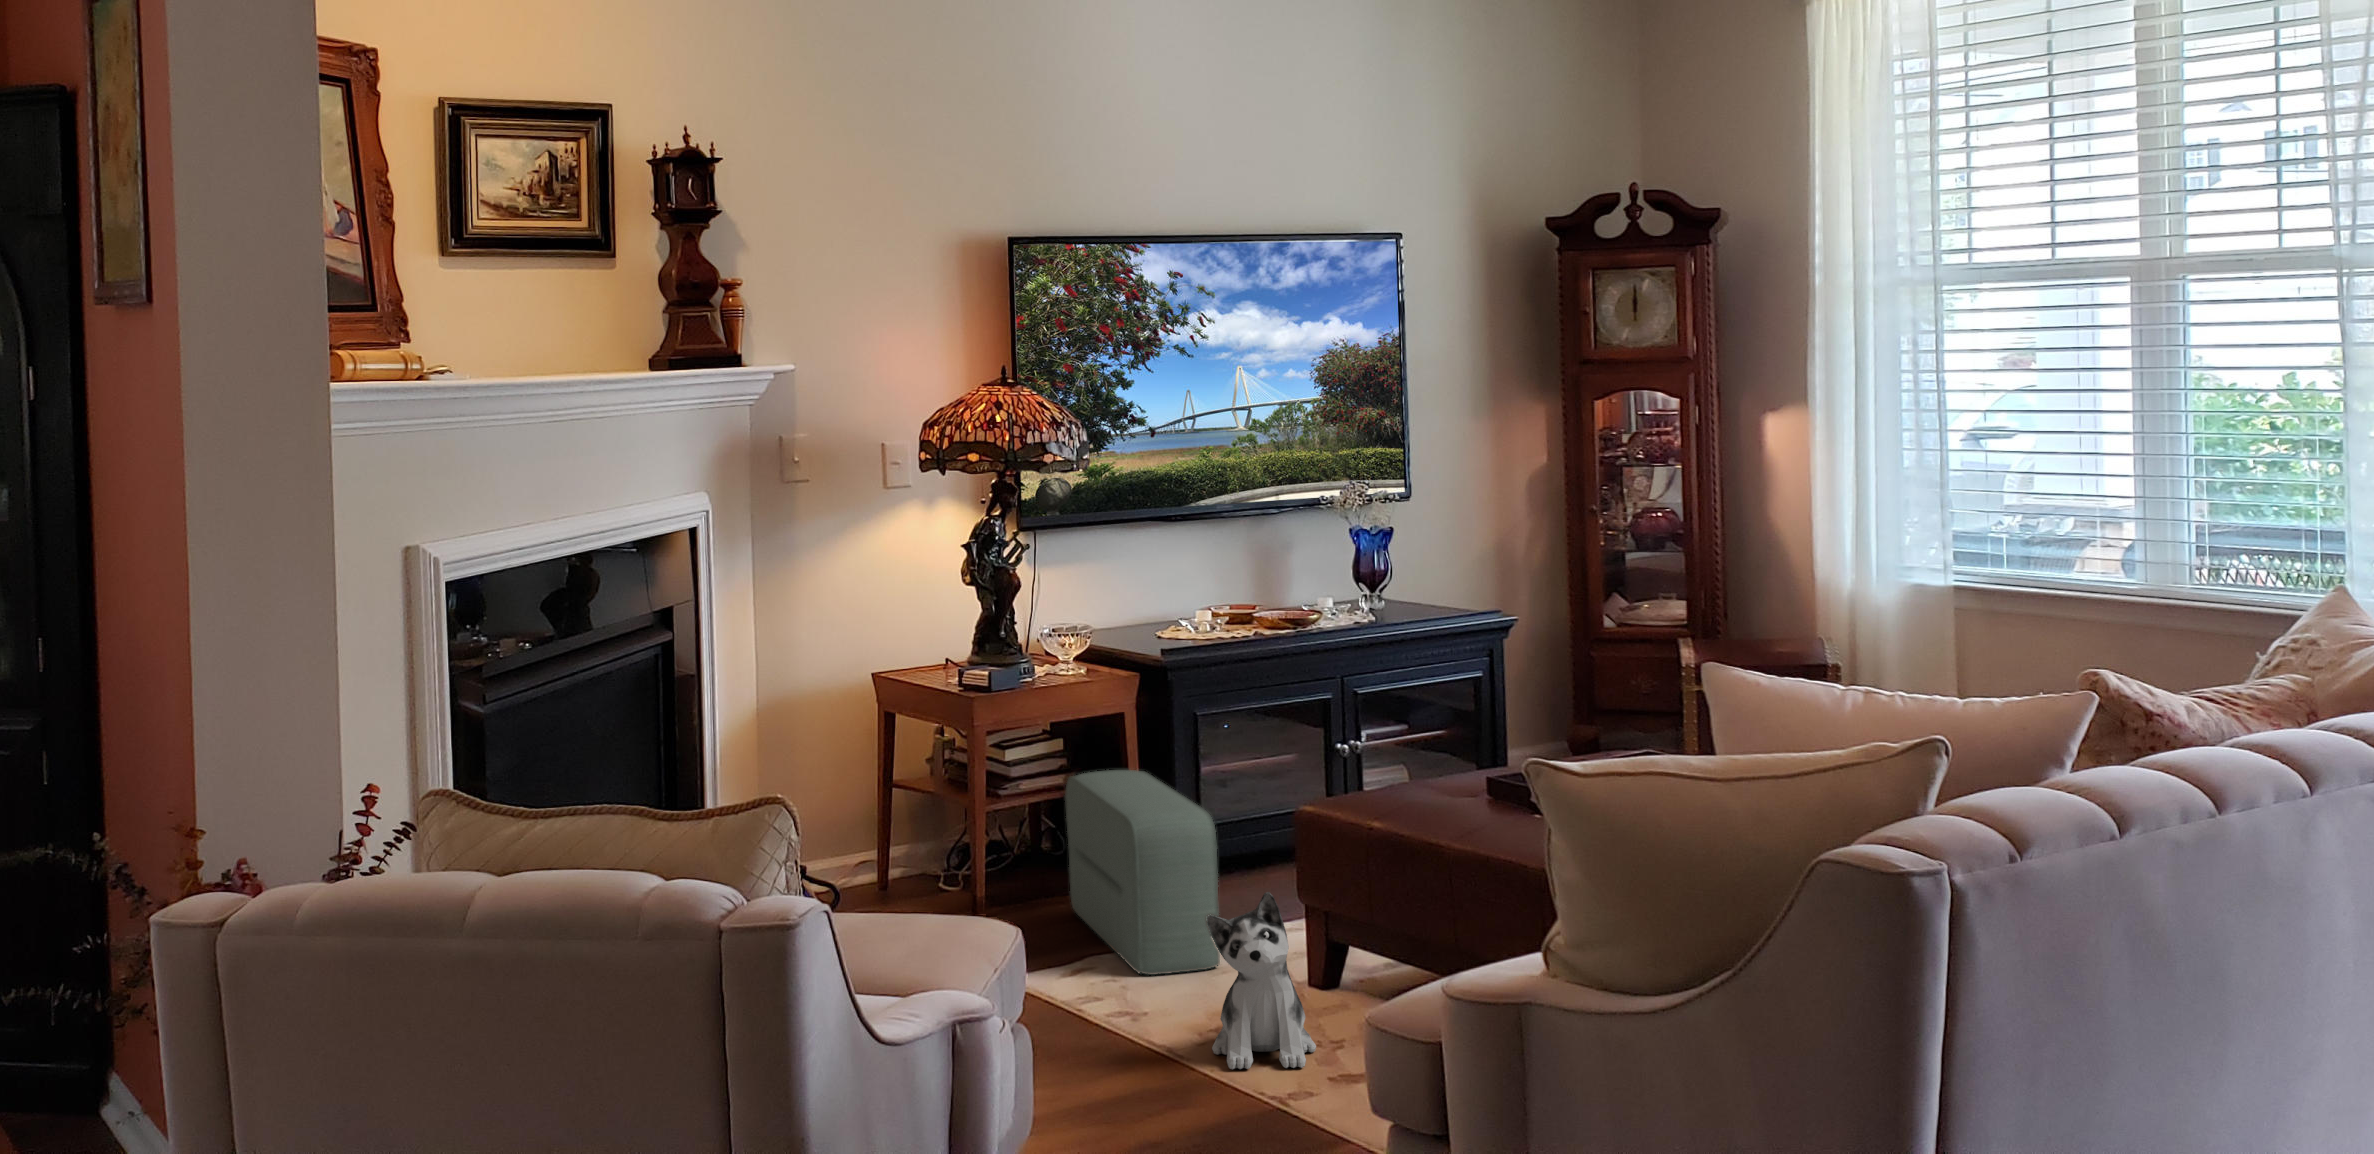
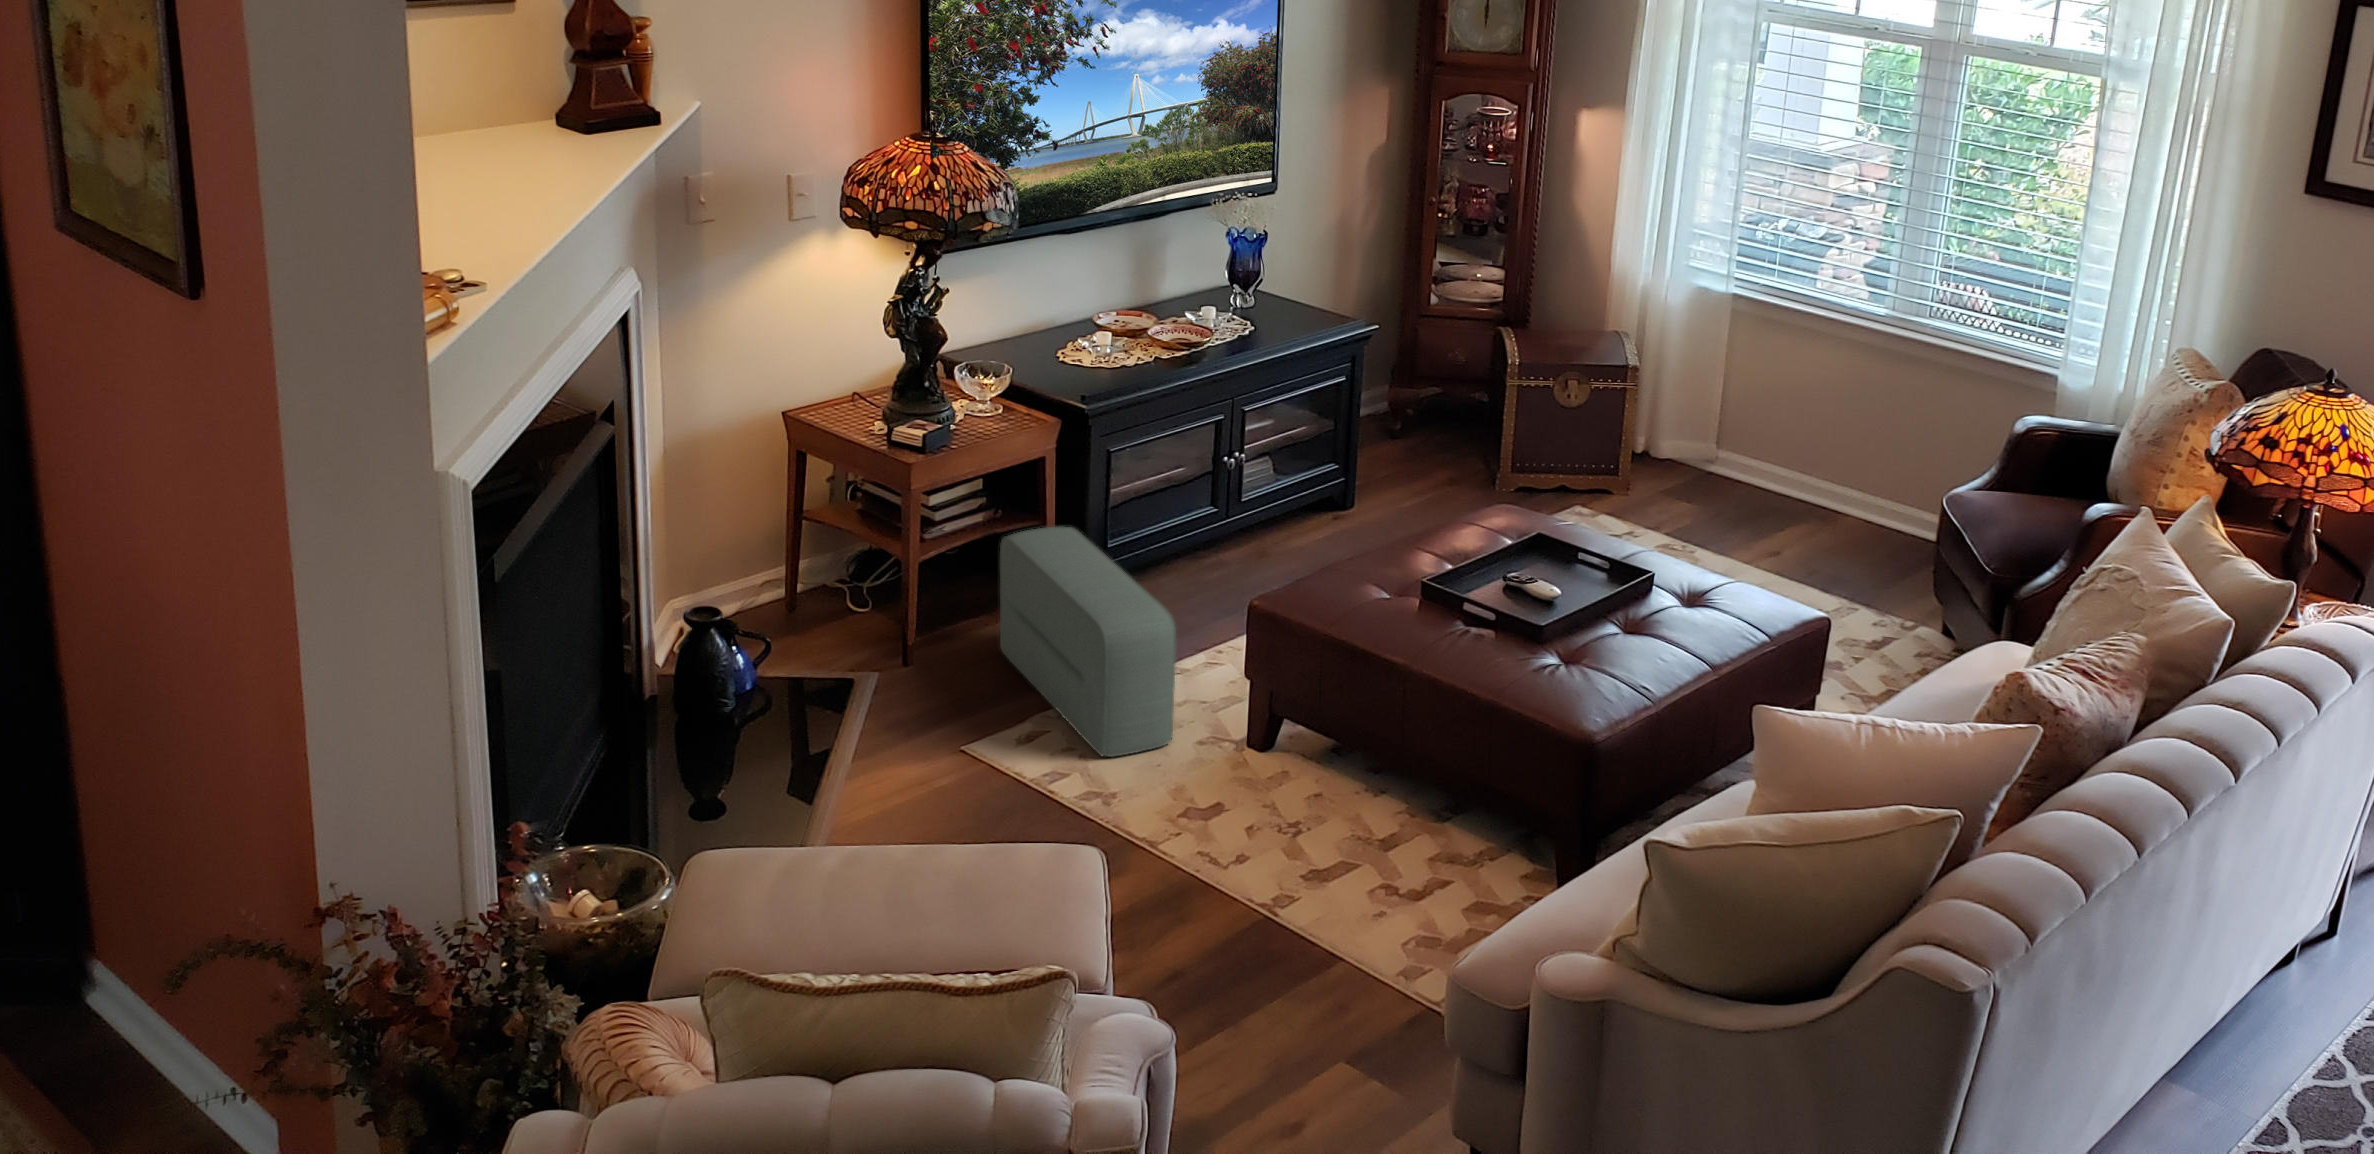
plush toy: present [1206,892,1316,1069] -> none [1209,751,1300,903]

